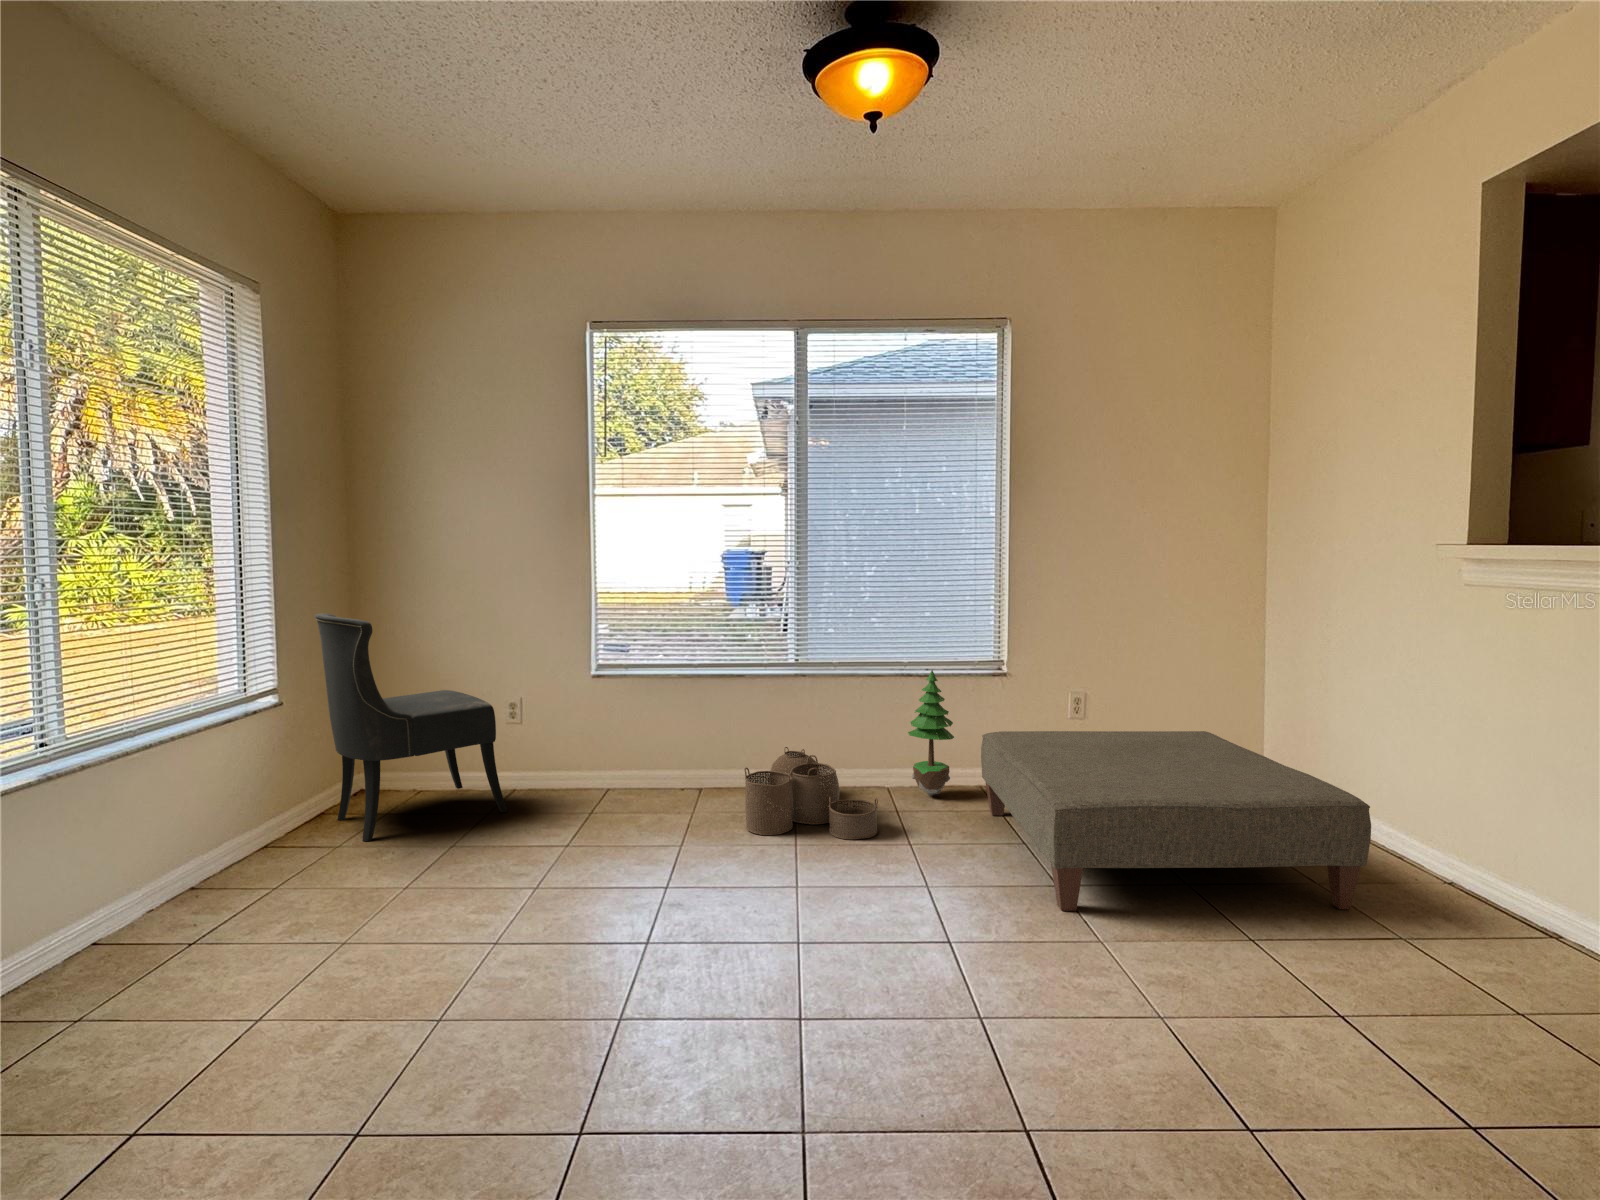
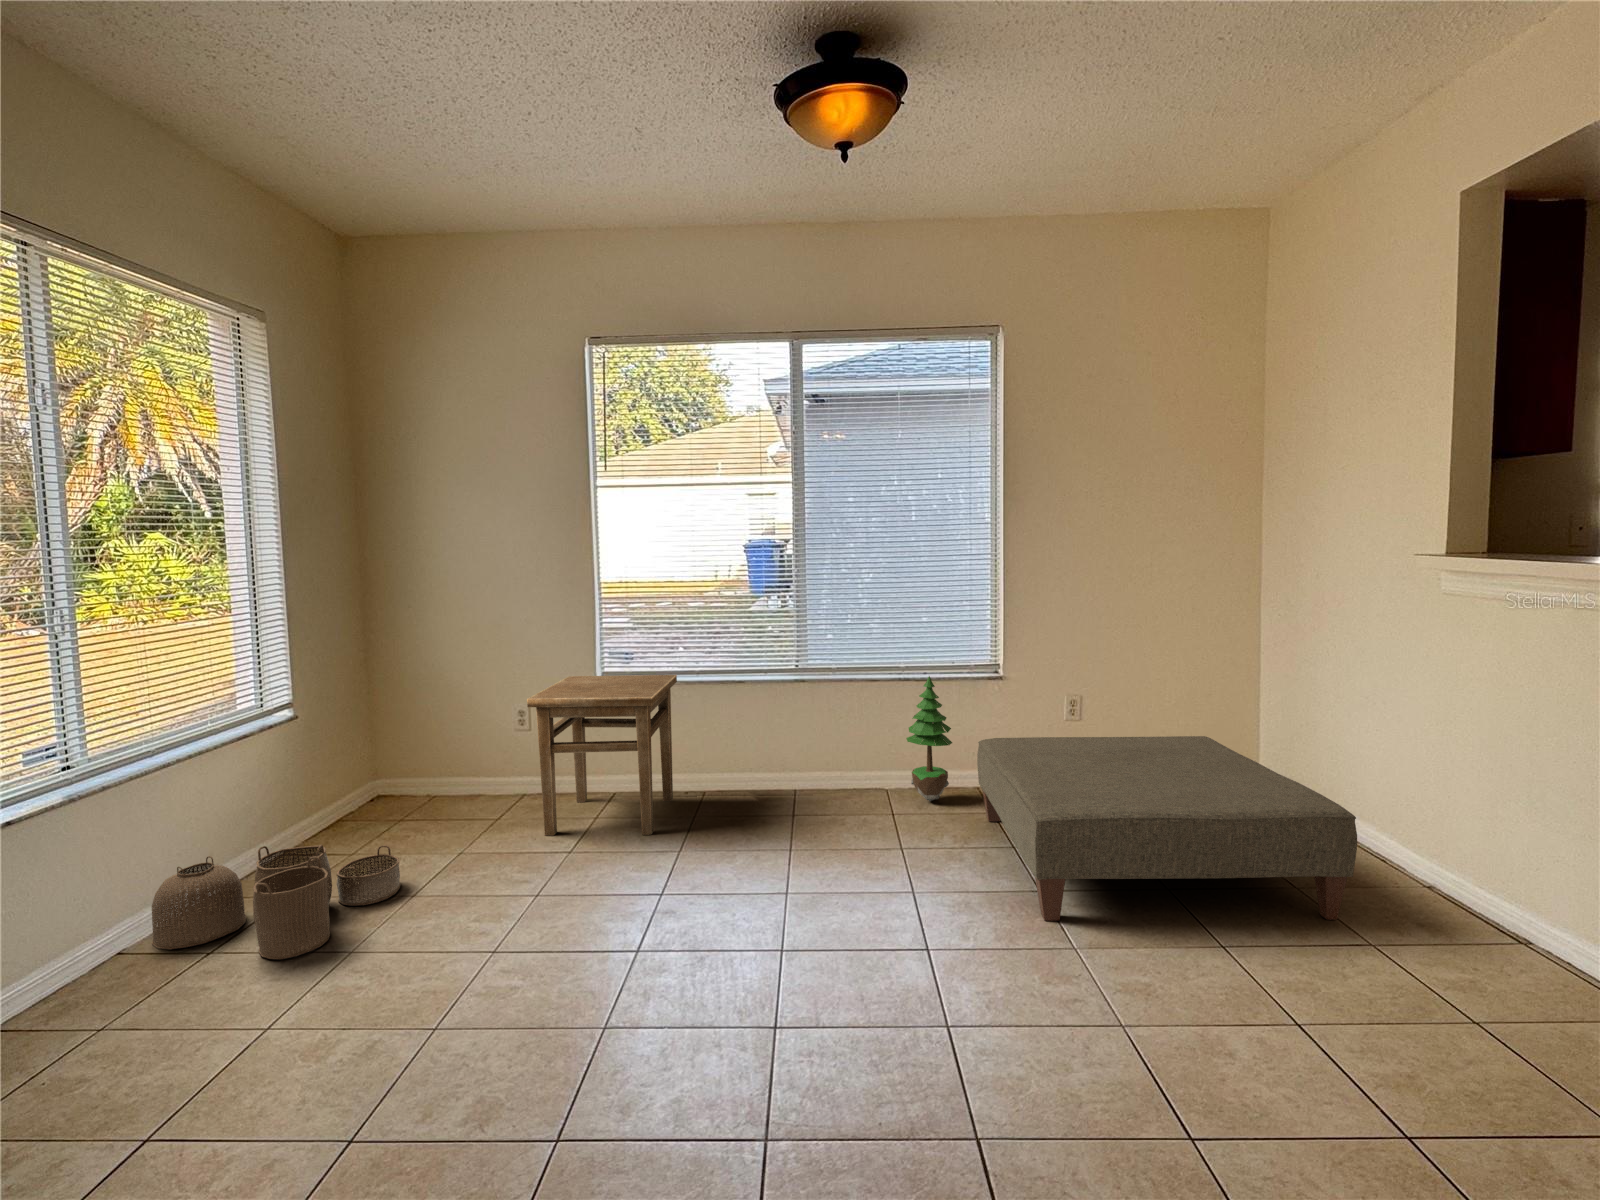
dining chair: present [315,614,507,841] -> none [324,630,513,850]
side table: none [527,666,677,828] -> present [527,675,677,836]
woven basket: present [744,747,878,840] -> present [152,845,400,959]

